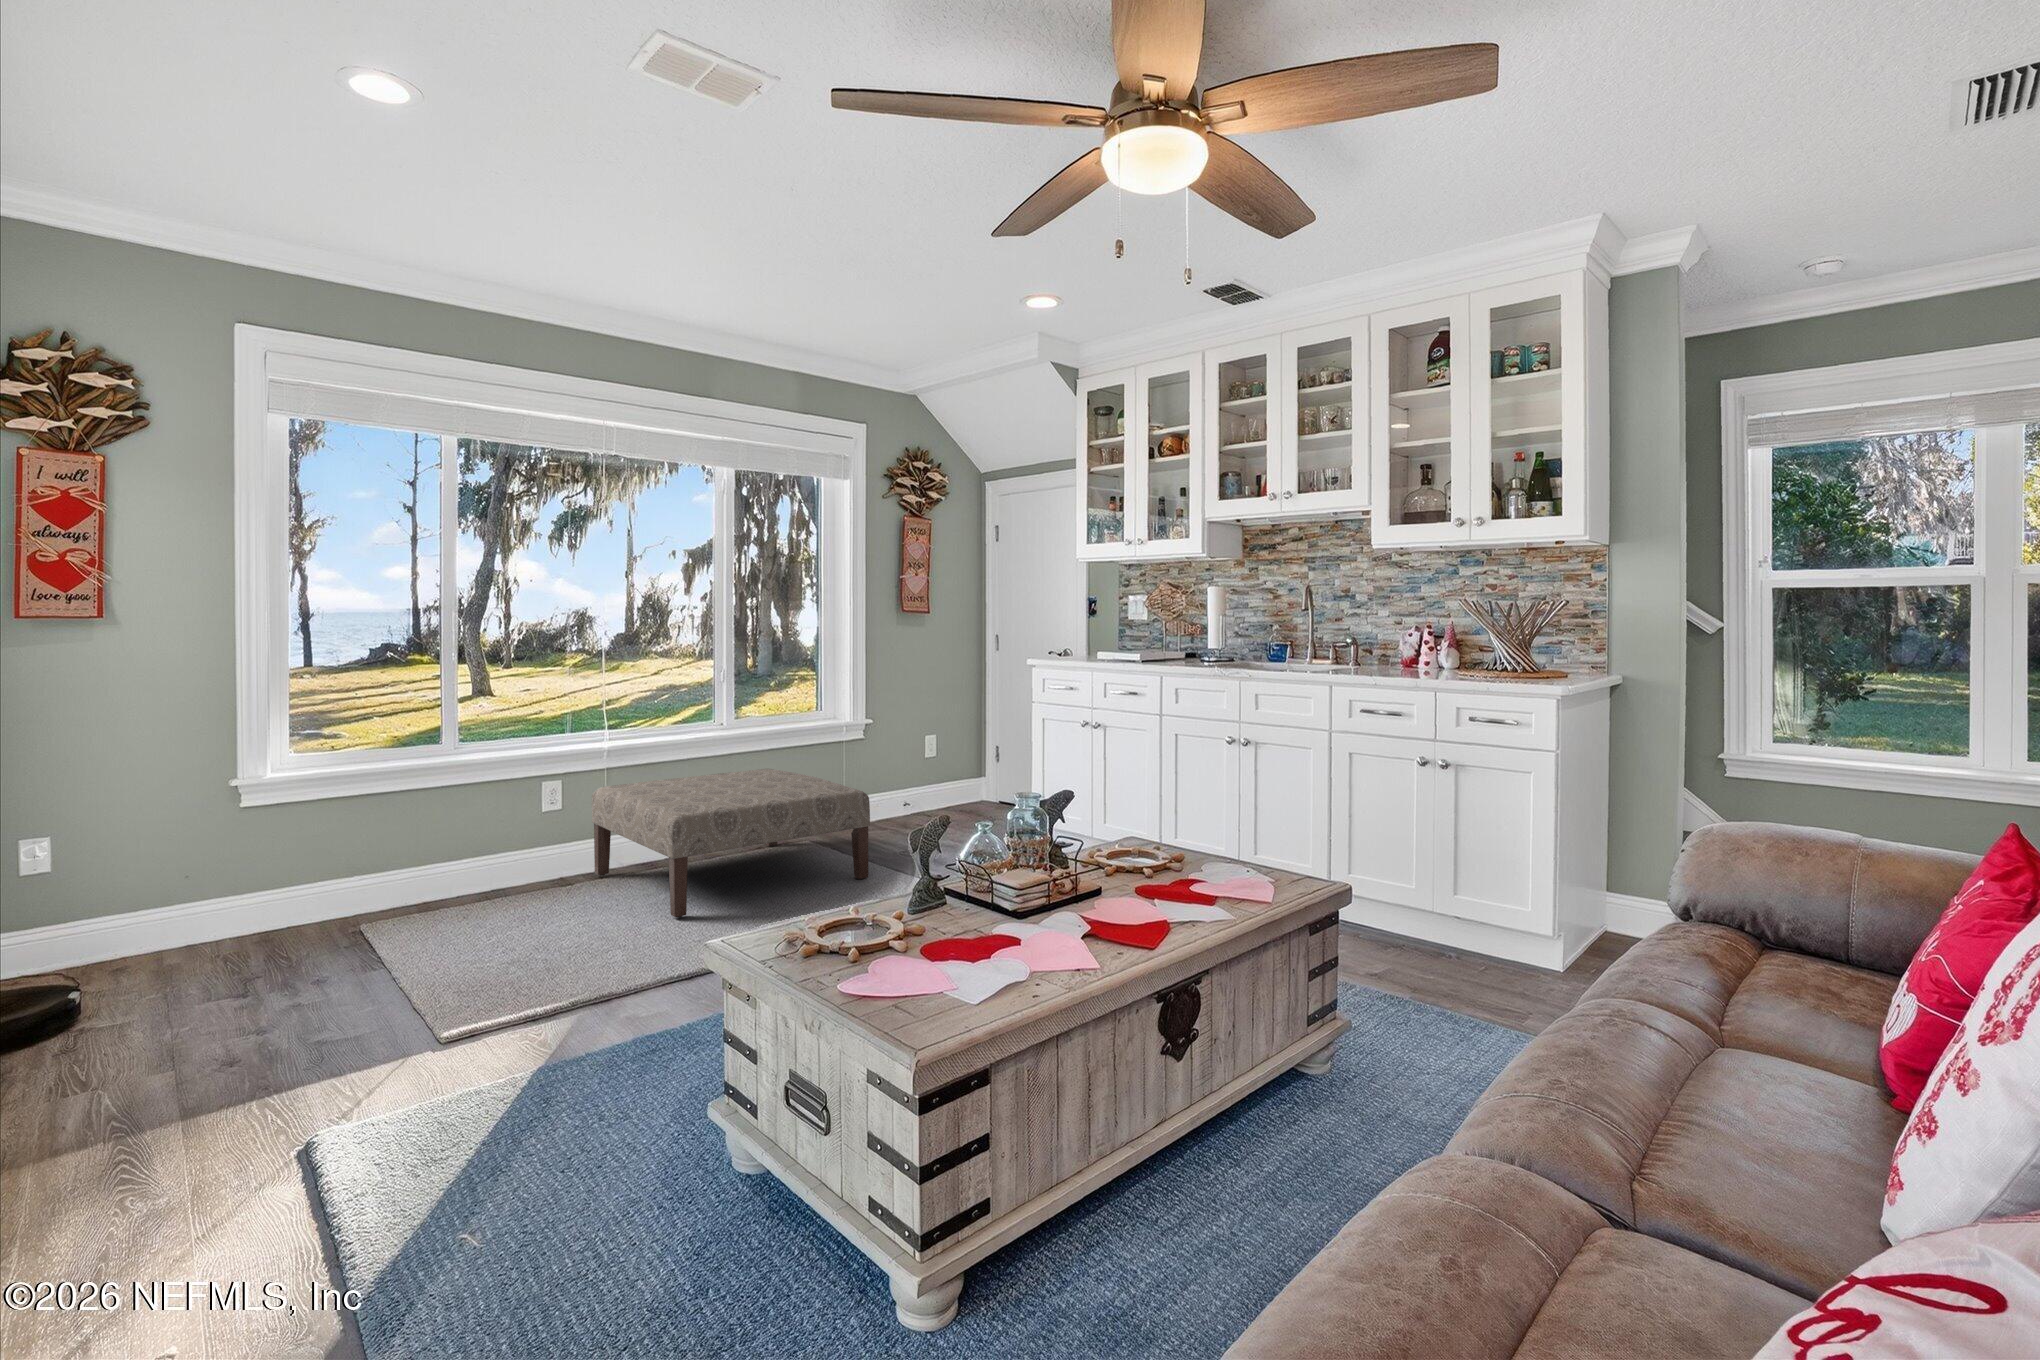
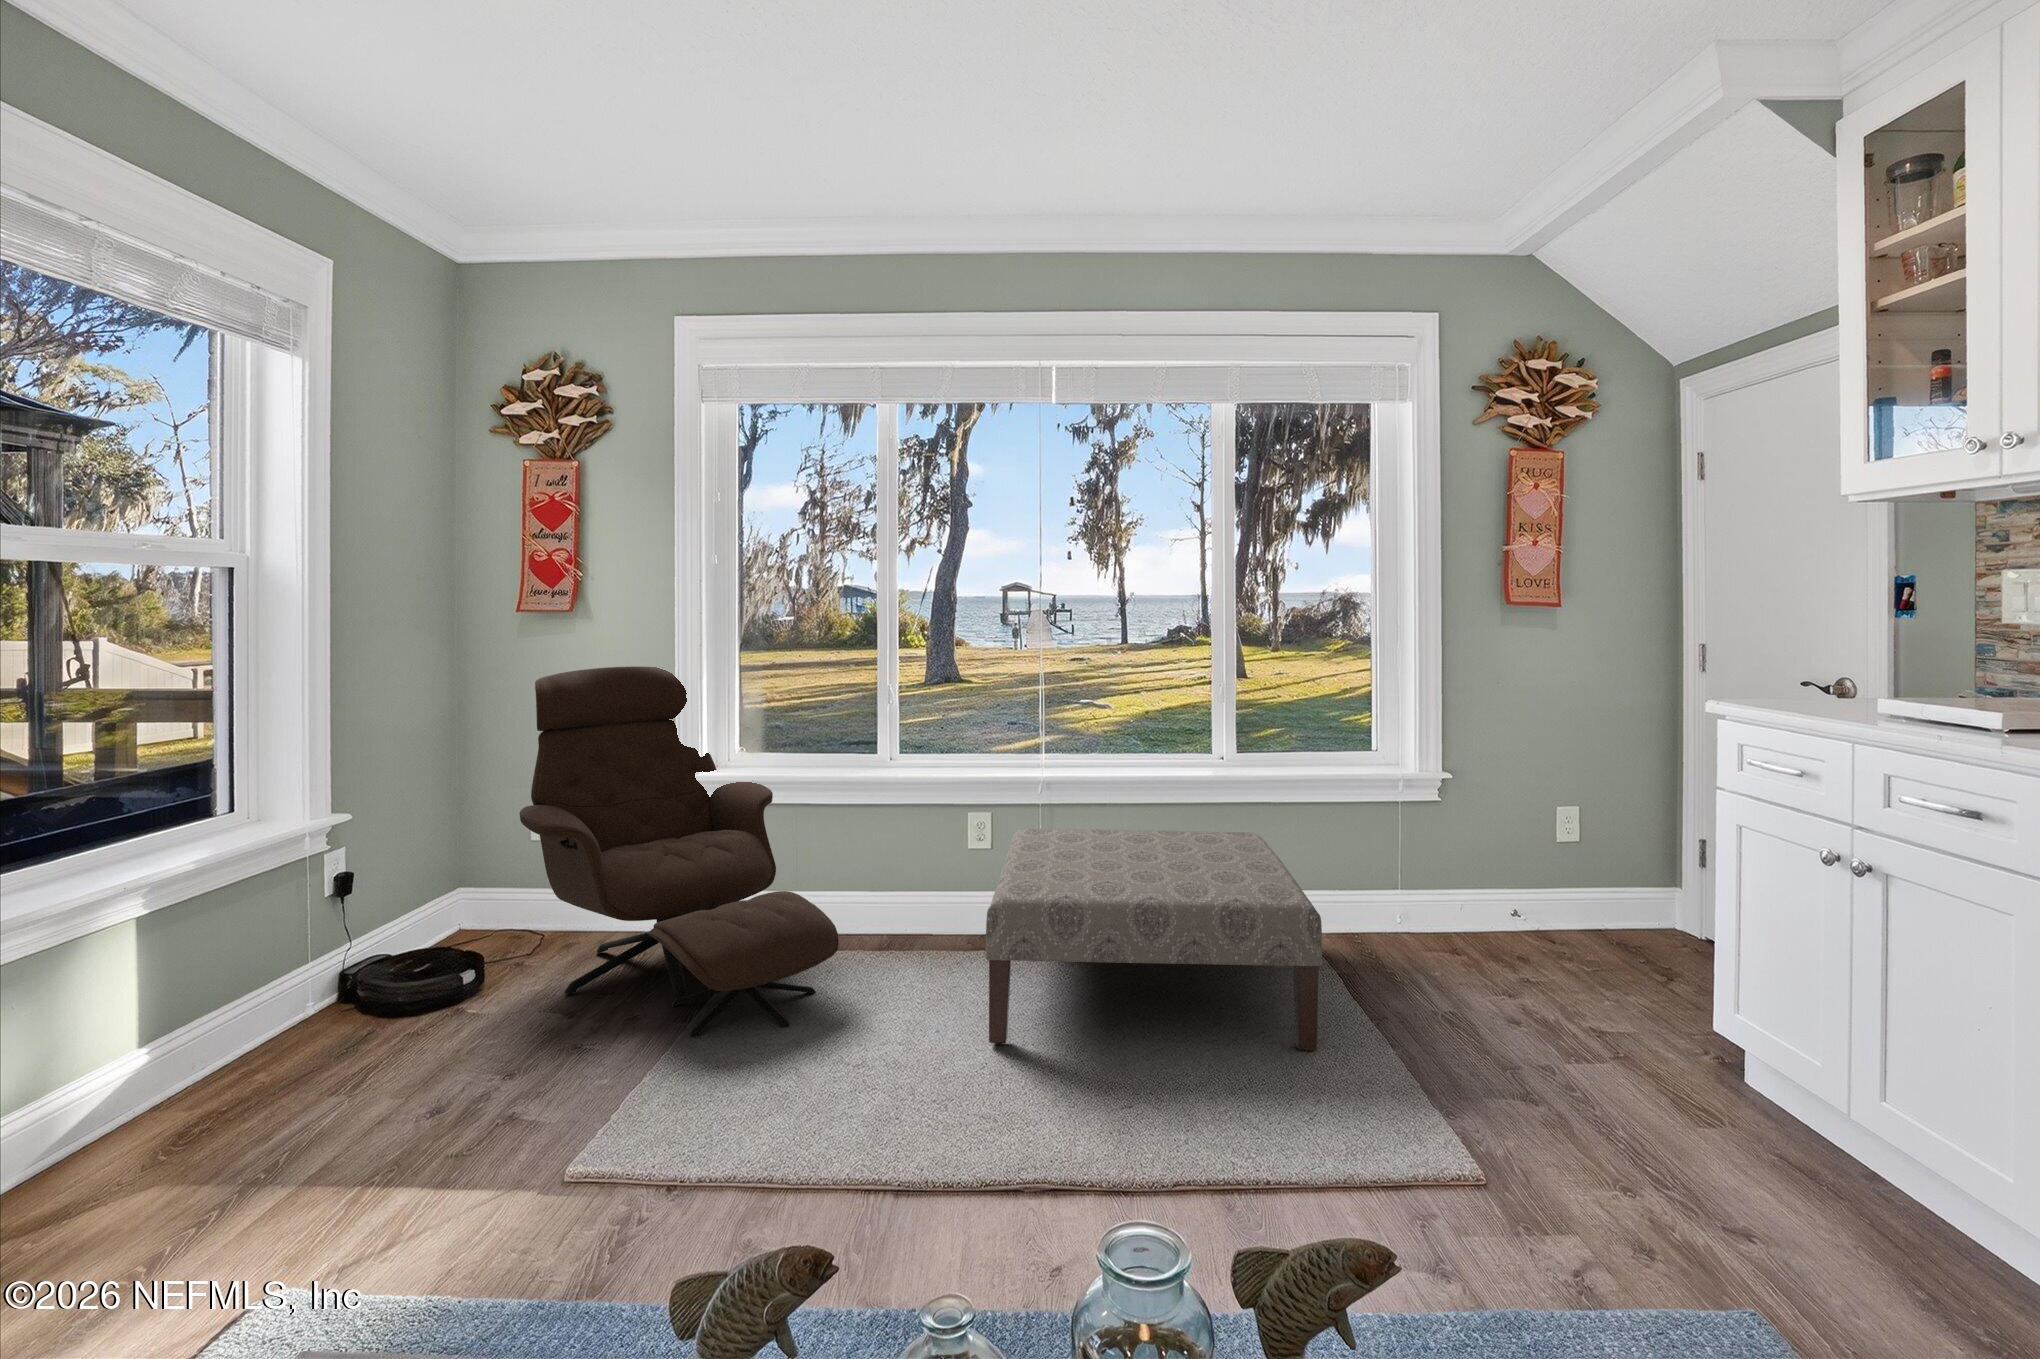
lounge chair: none [106,672,514,987] -> present [519,666,839,1038]

